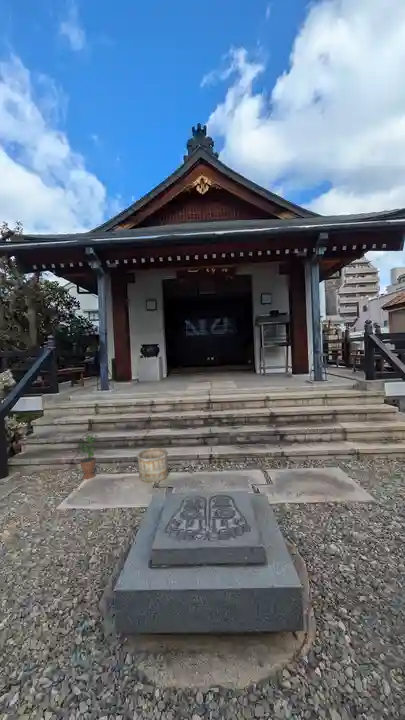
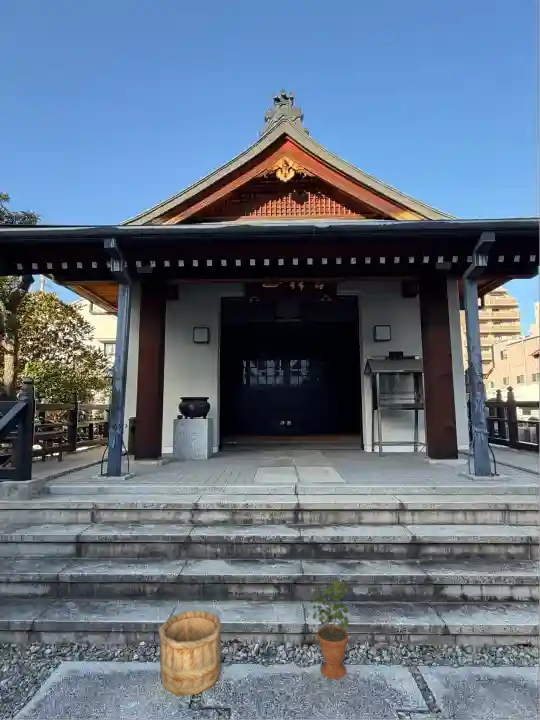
potted plant: present [77,435,97,479] -> present [311,579,349,679]

